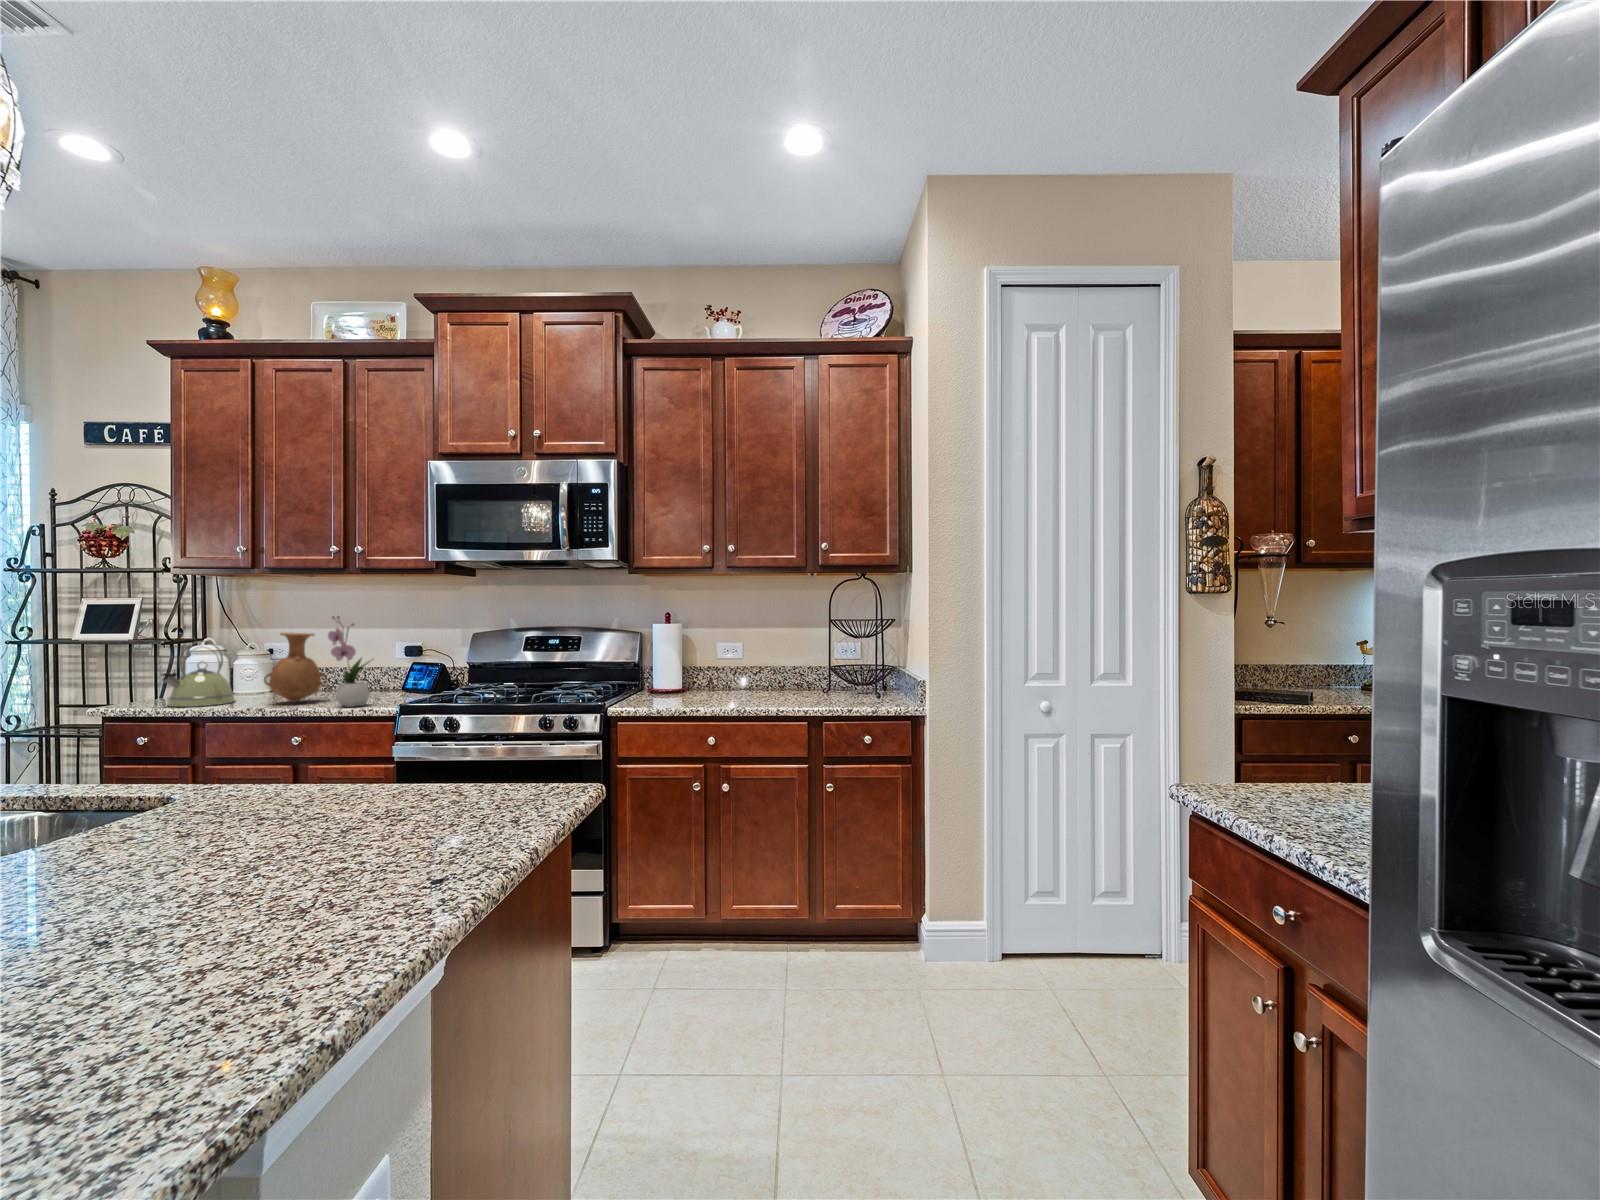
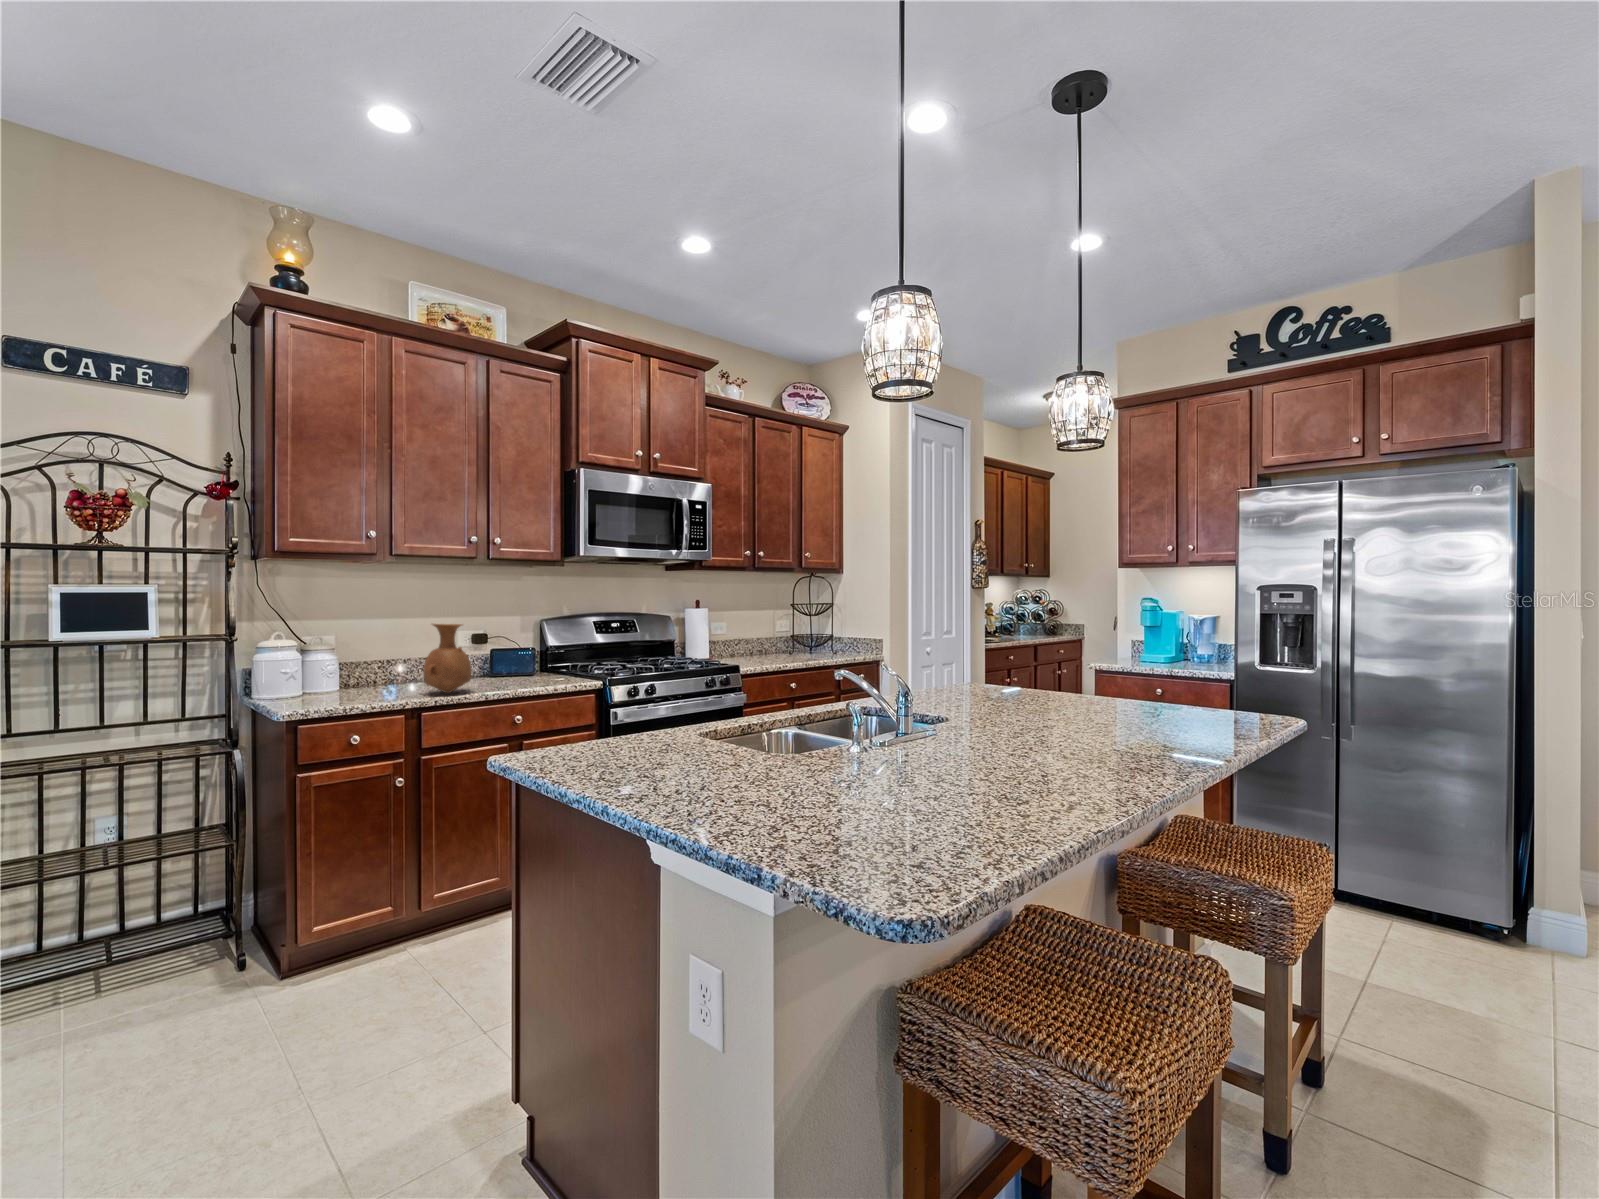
flower arrangement: present [328,616,374,707] -> none [513,606,544,691]
kettle: present [161,641,235,707] -> none [303,635,377,709]

